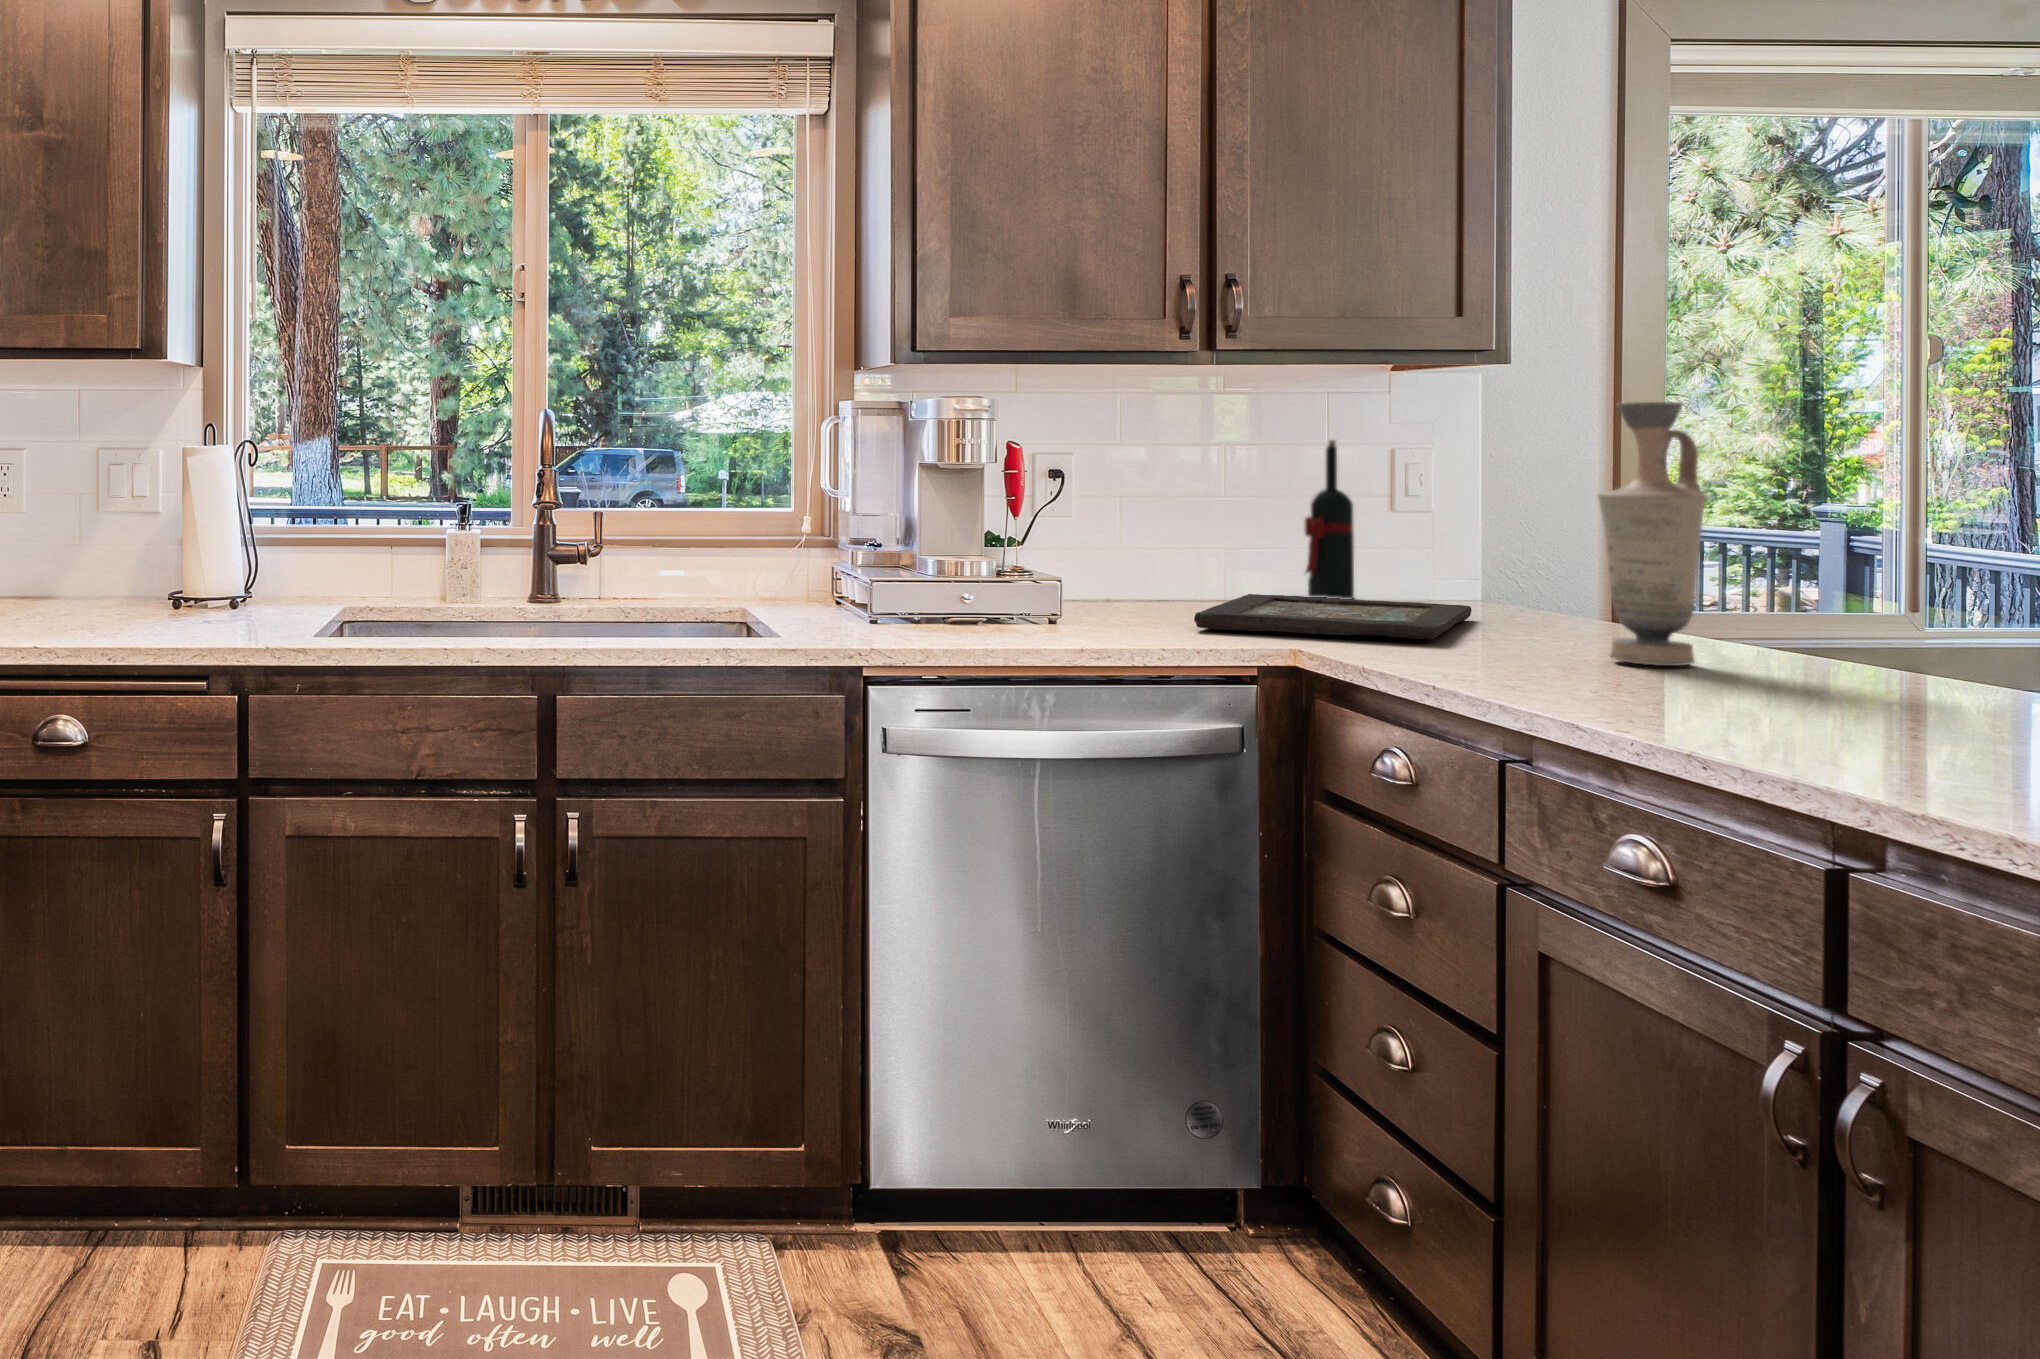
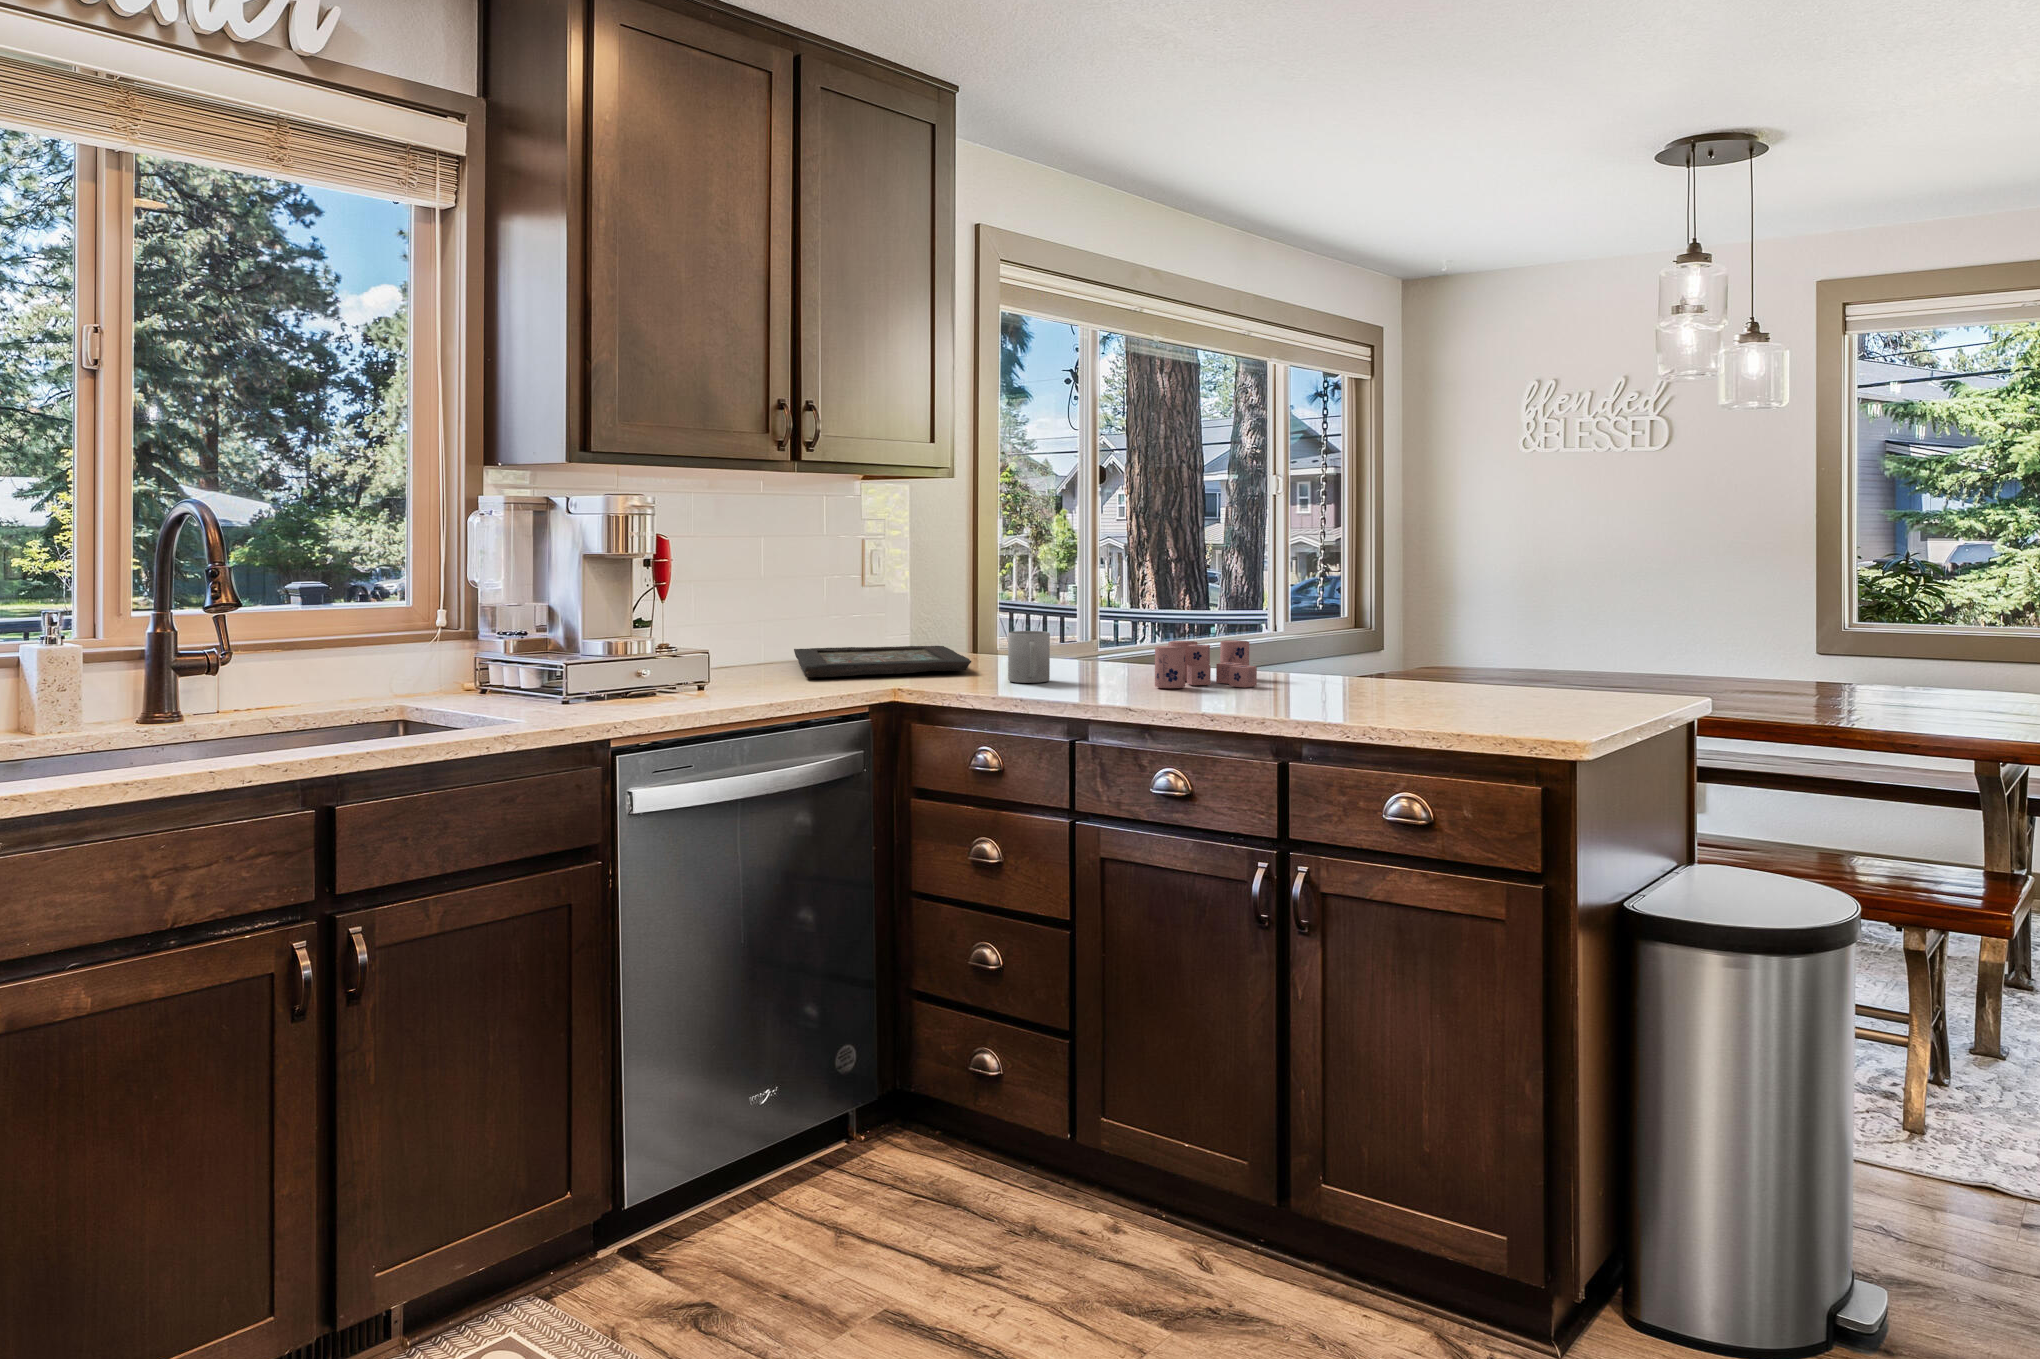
vase: present [1598,402,1707,666] -> none [1069,506,1126,674]
wine bottle: present [1305,440,1354,599] -> none [806,526,838,649]
mug: none [1464,588,1536,666] -> present [1008,631,1050,683]
candle: none [1692,622,1937,713] -> present [1155,640,1257,688]

